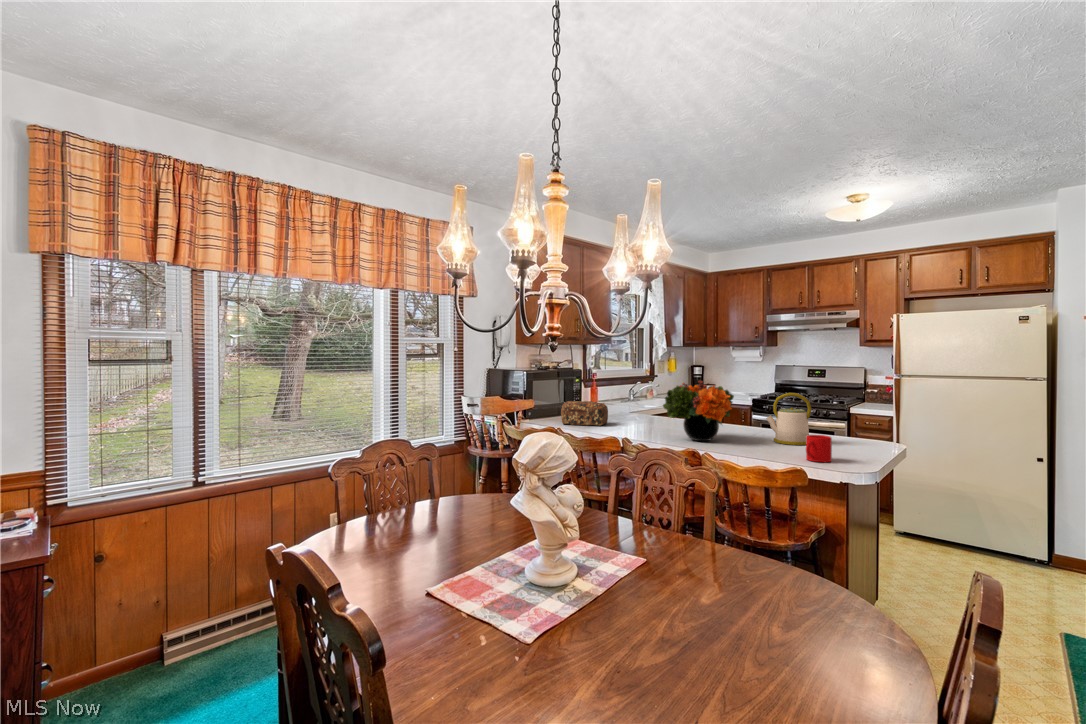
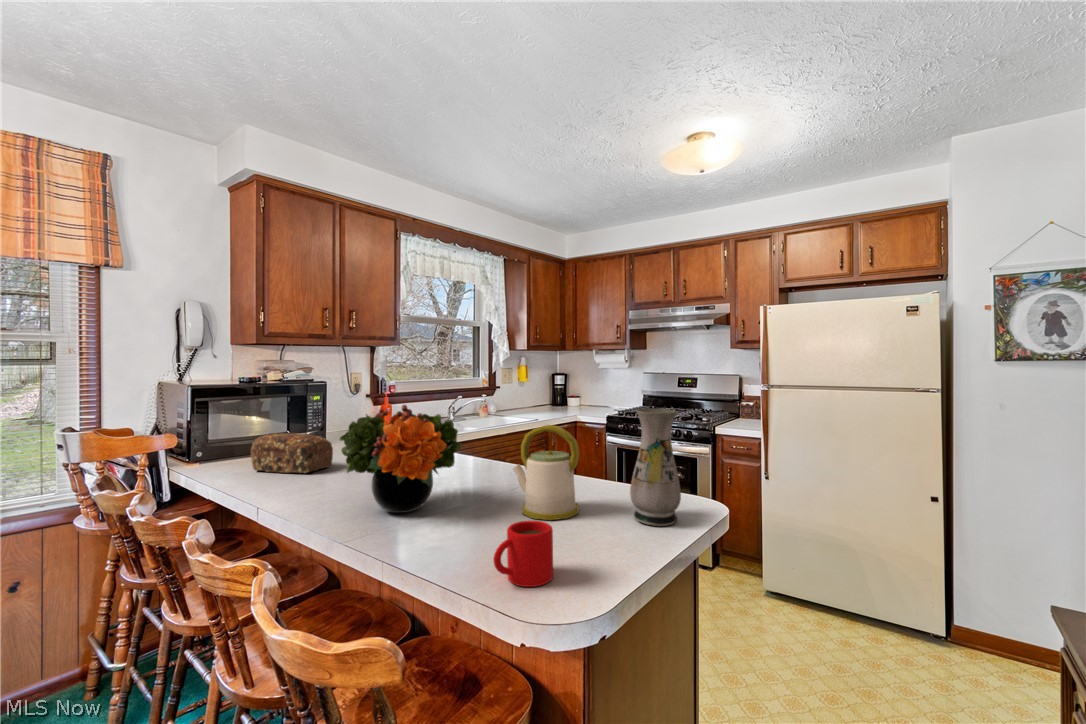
vase: none [845,384,878,448] -> present [630,409,681,526]

